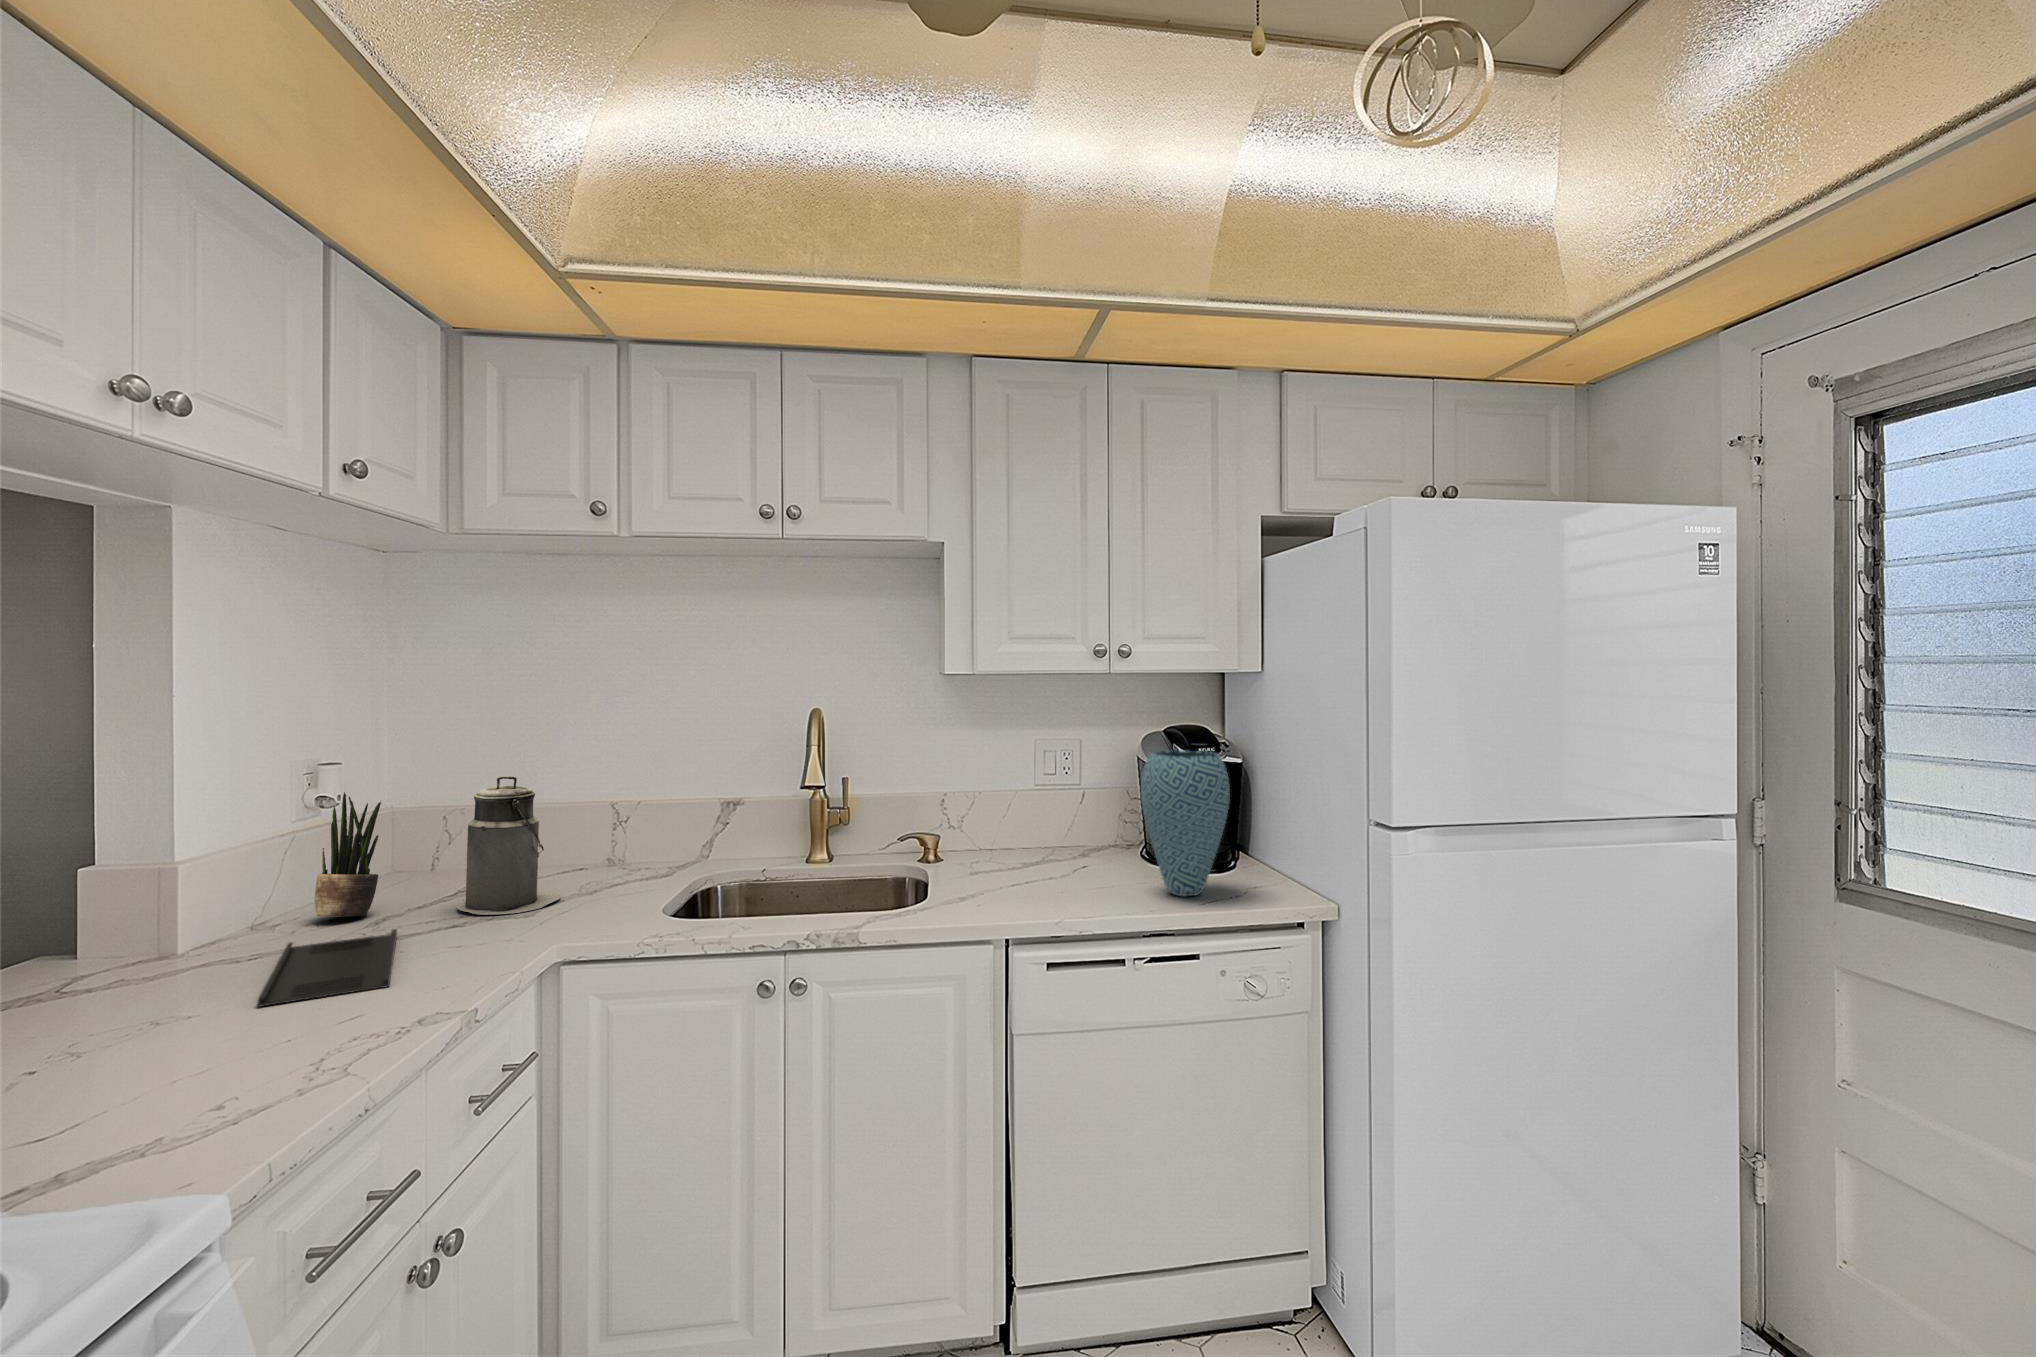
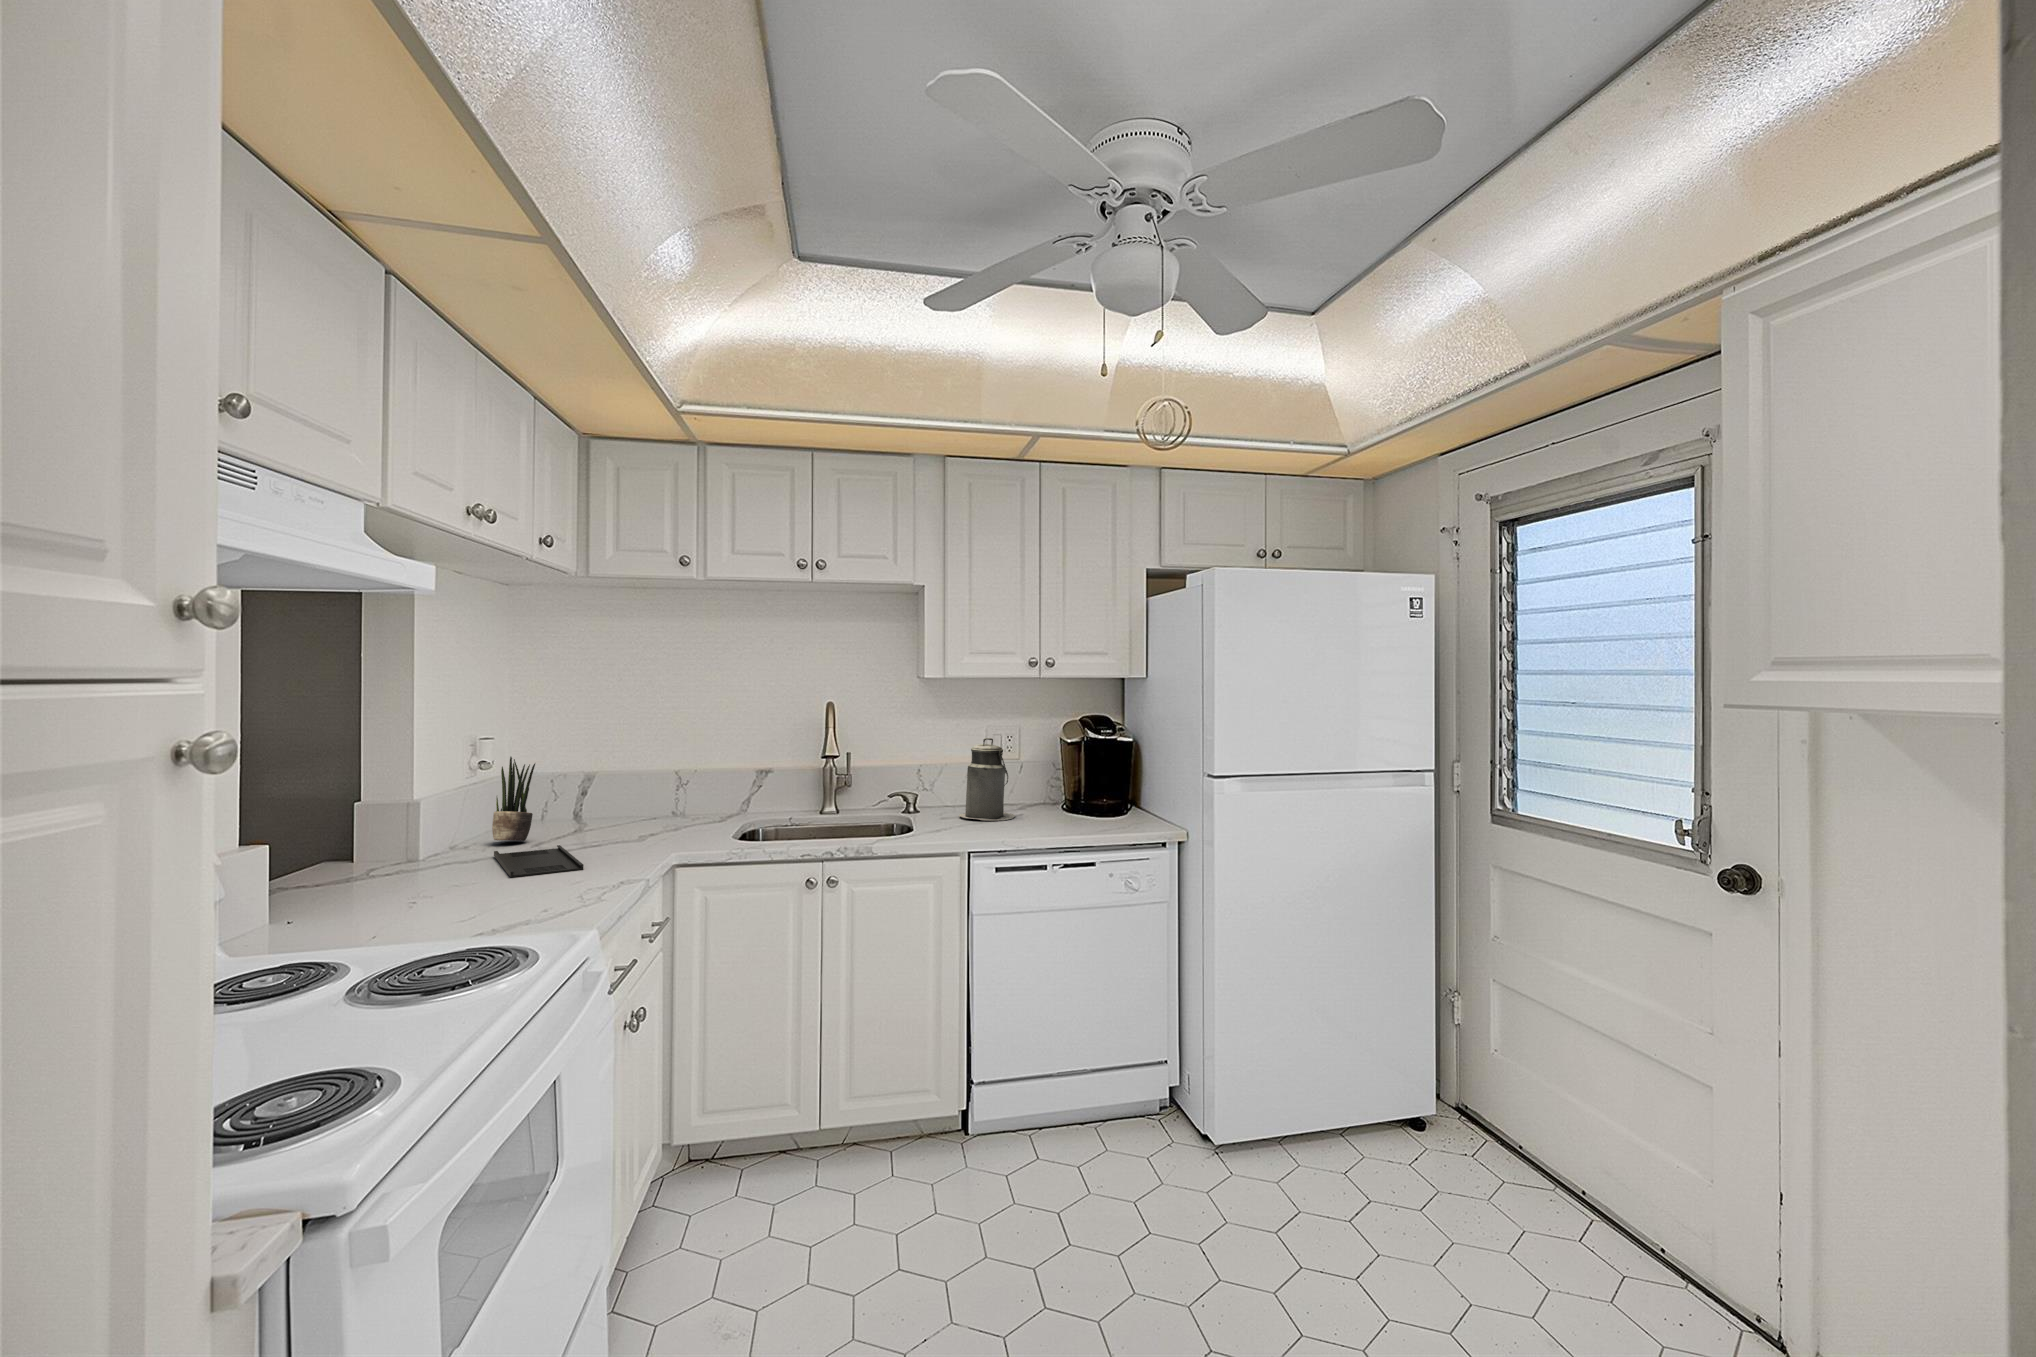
vase: present [1141,751,1230,896] -> none [1060,731,1119,829]
canister: present [457,776,561,915] -> present [959,738,1015,820]

